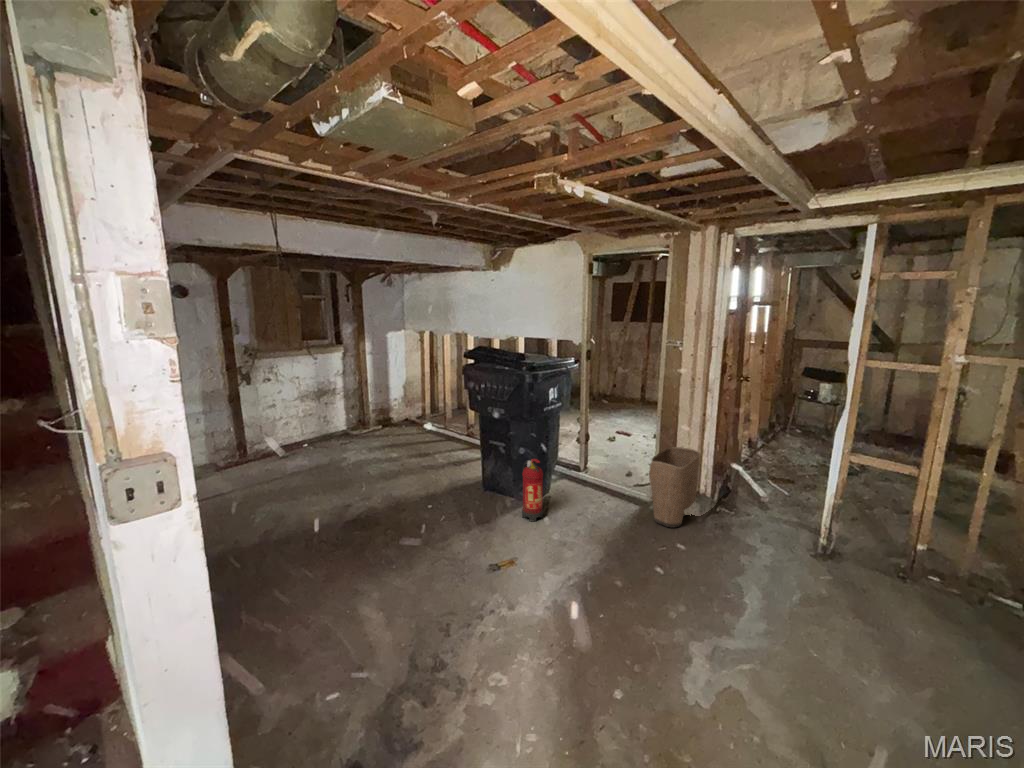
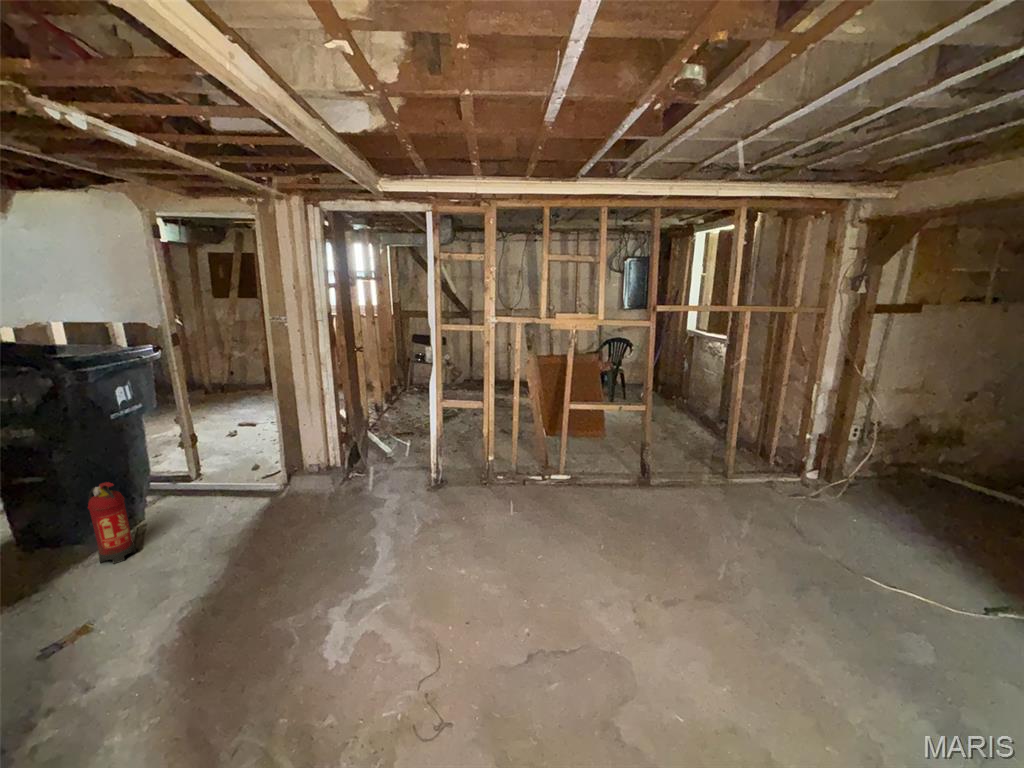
laundry basket: present [649,447,700,527] -> none [271,425,326,509]

